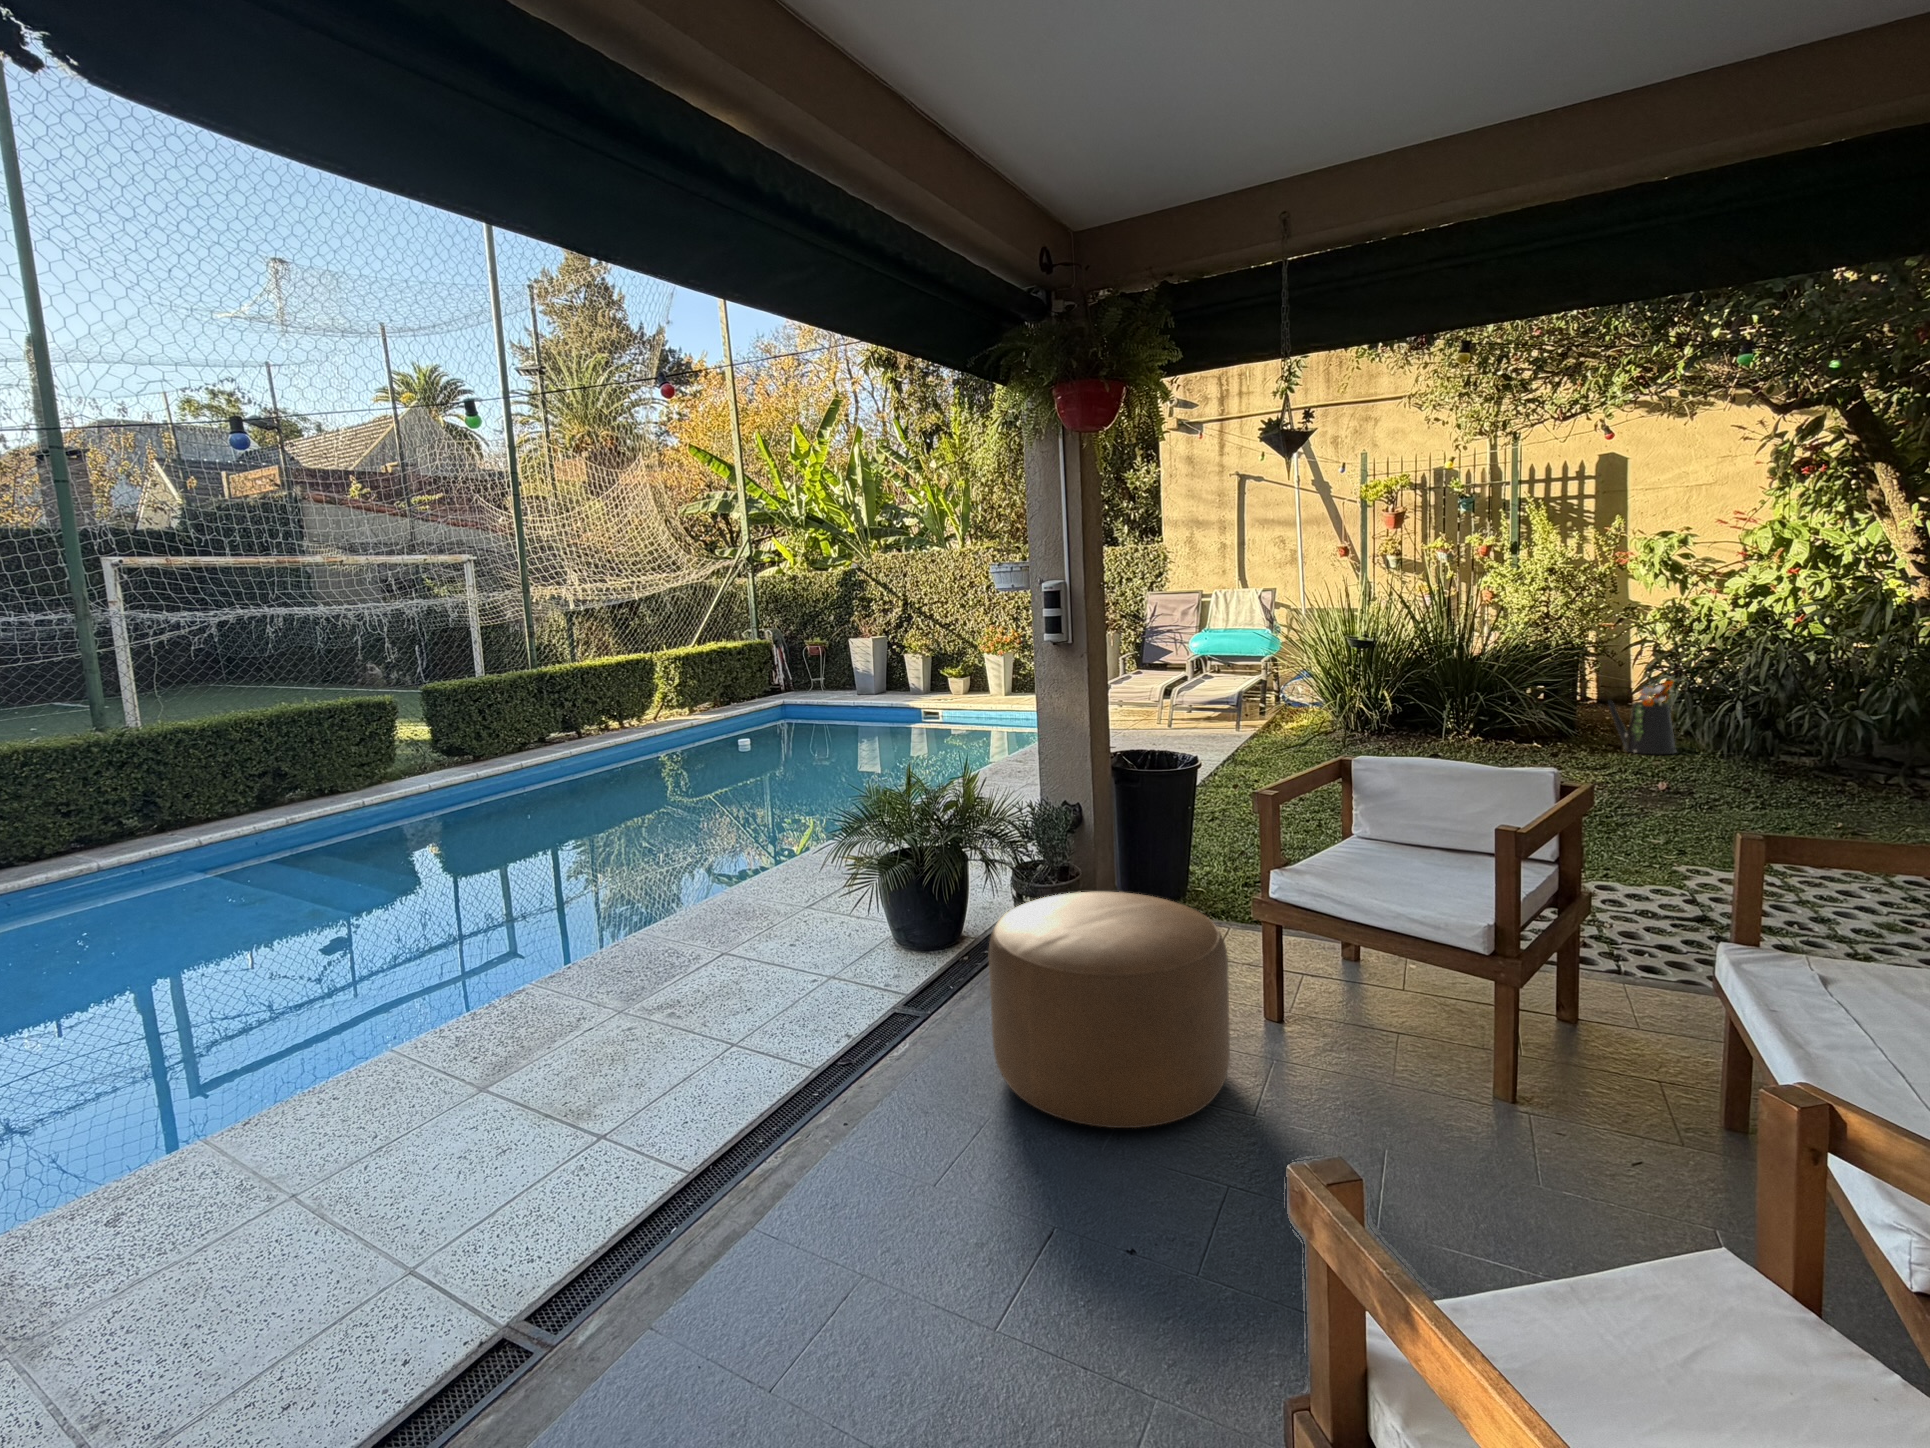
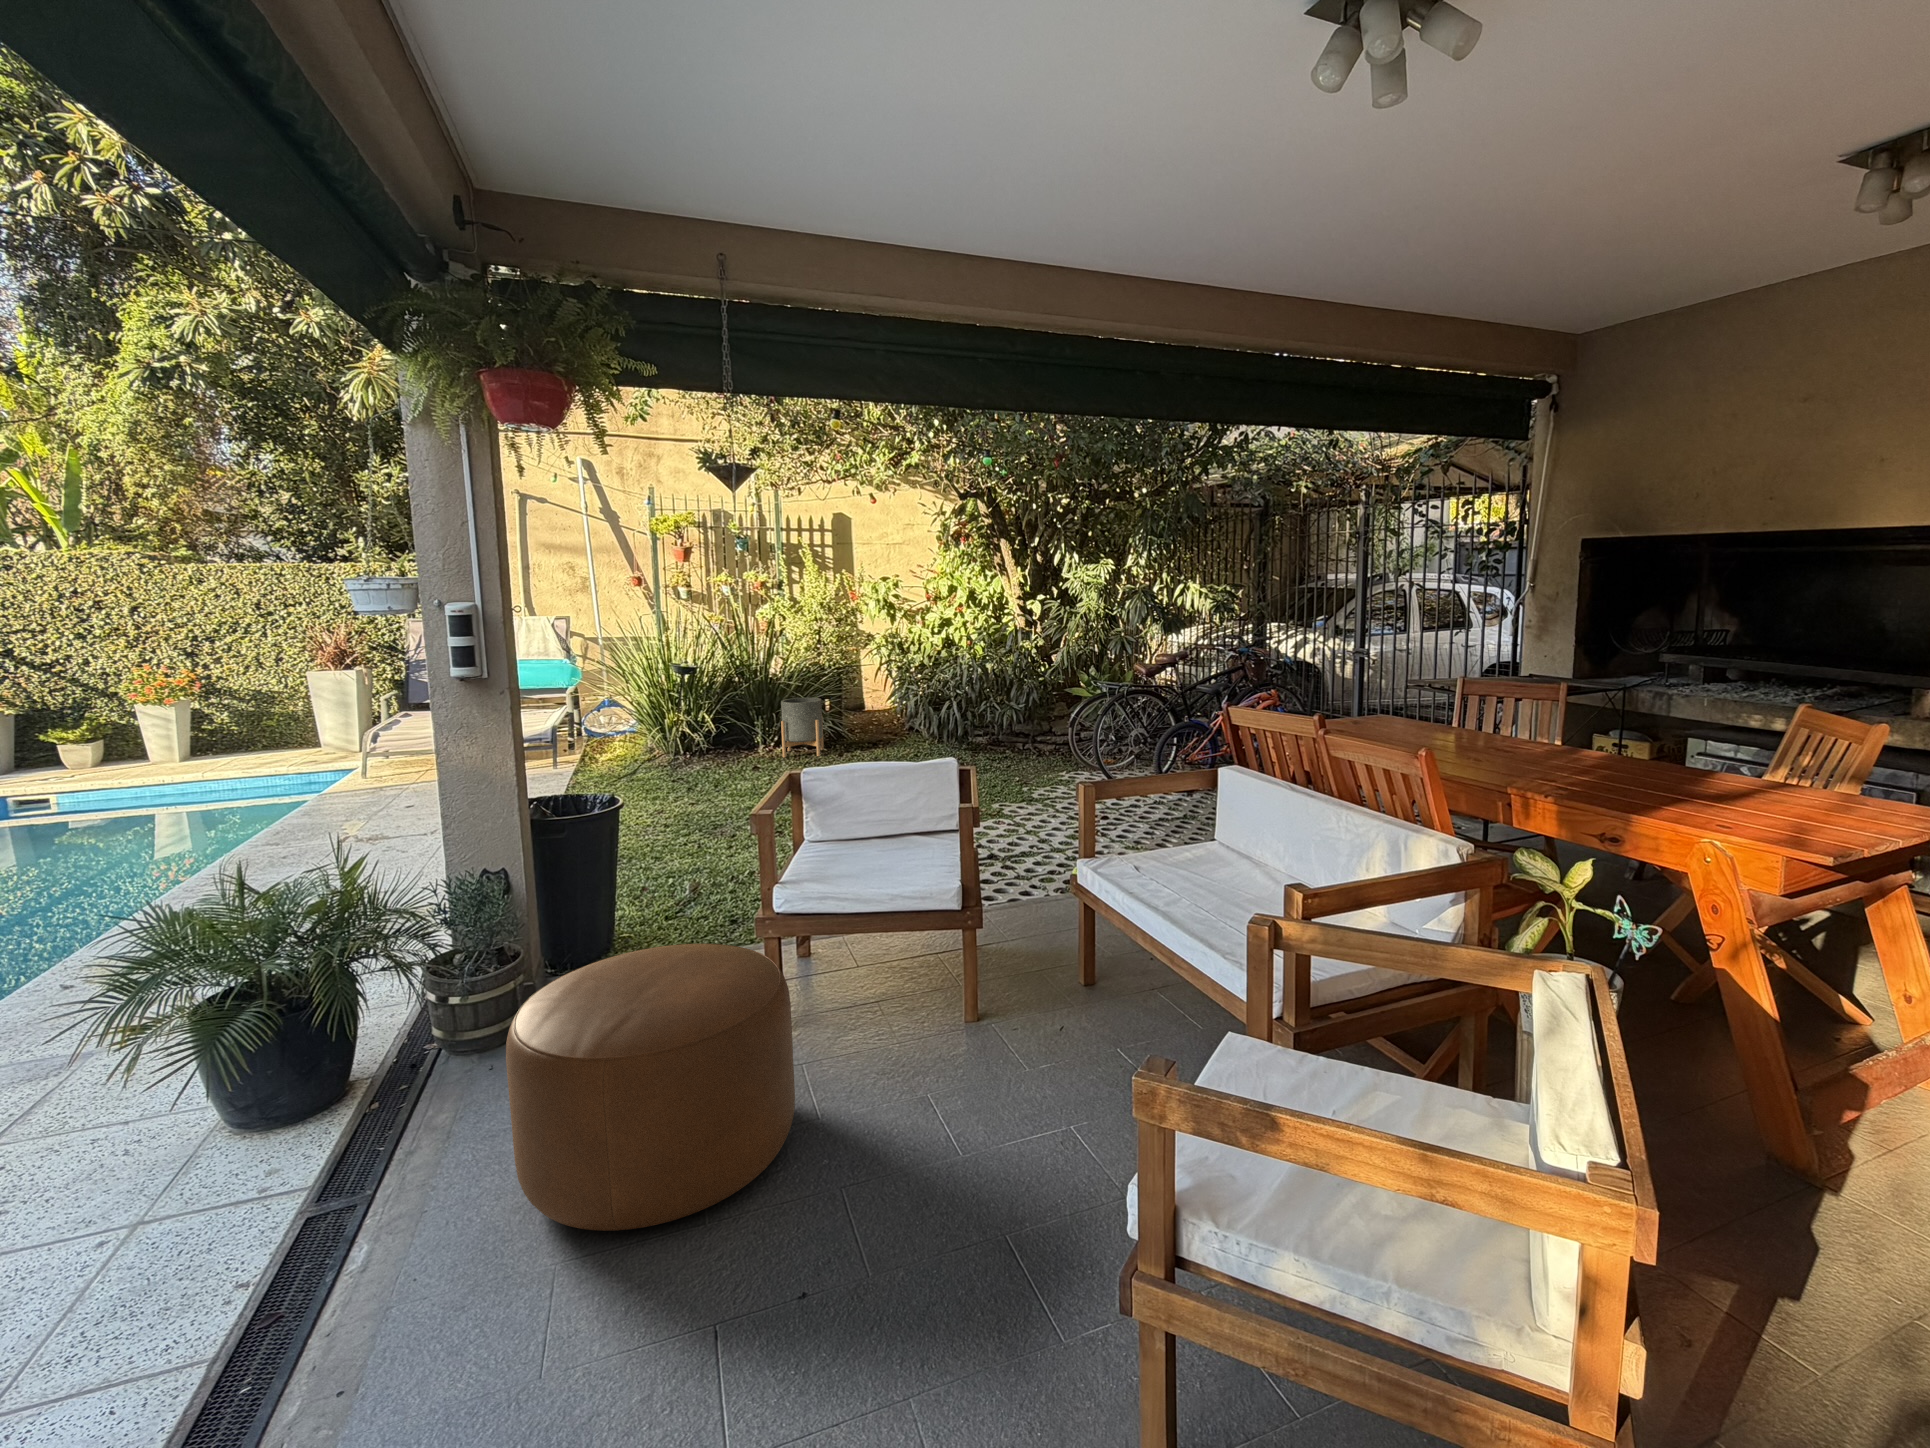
watering can: present [1608,681,1676,755] -> none [863,687,913,745]
planter: none [1481,683,1543,756] -> present [781,698,824,758]

